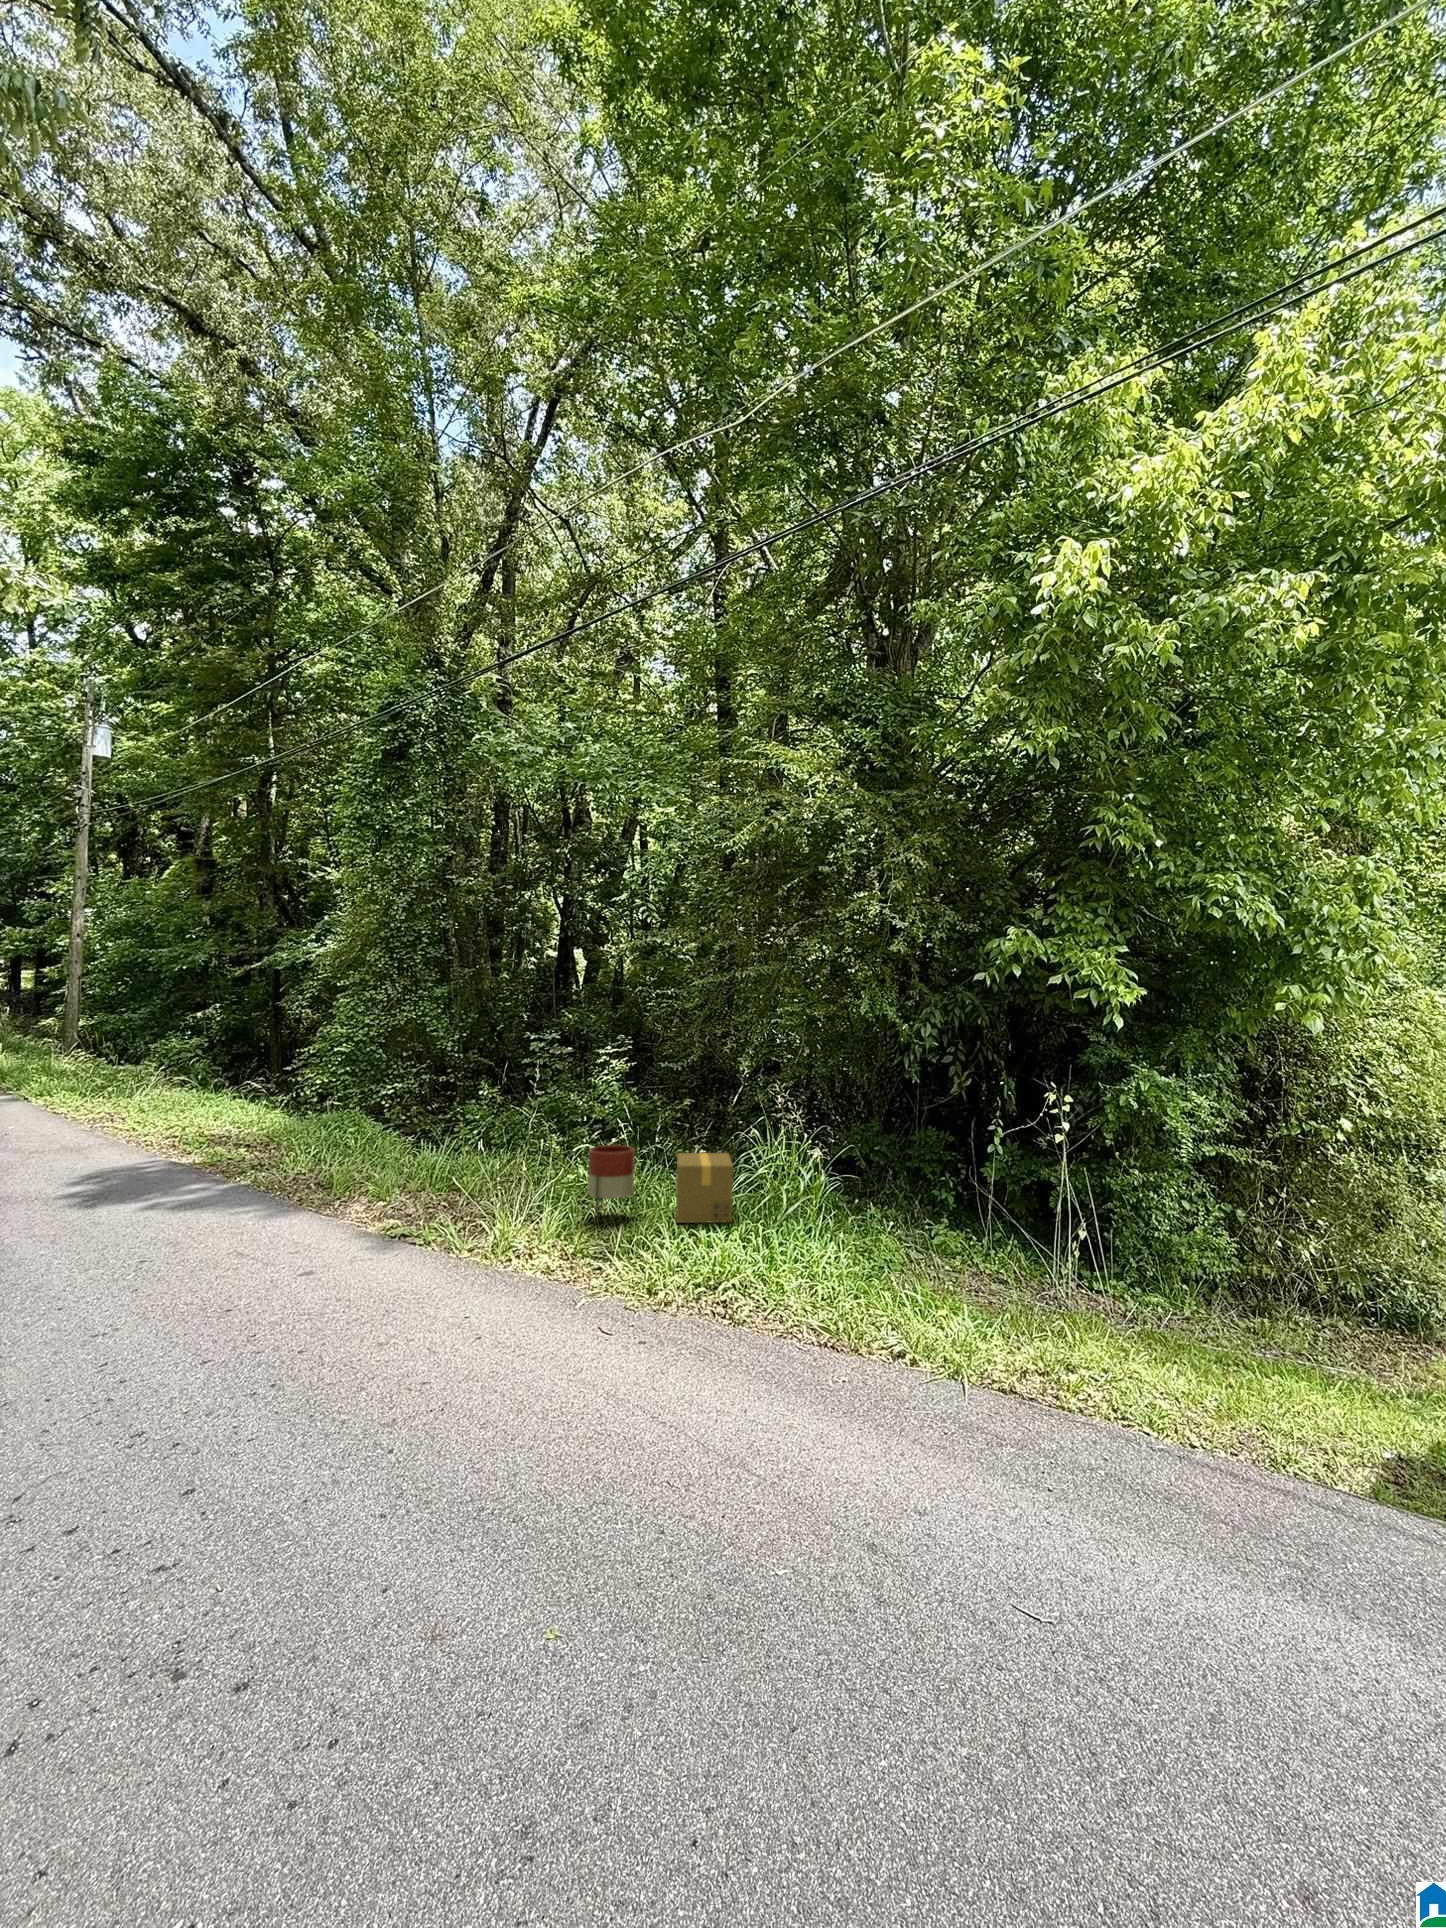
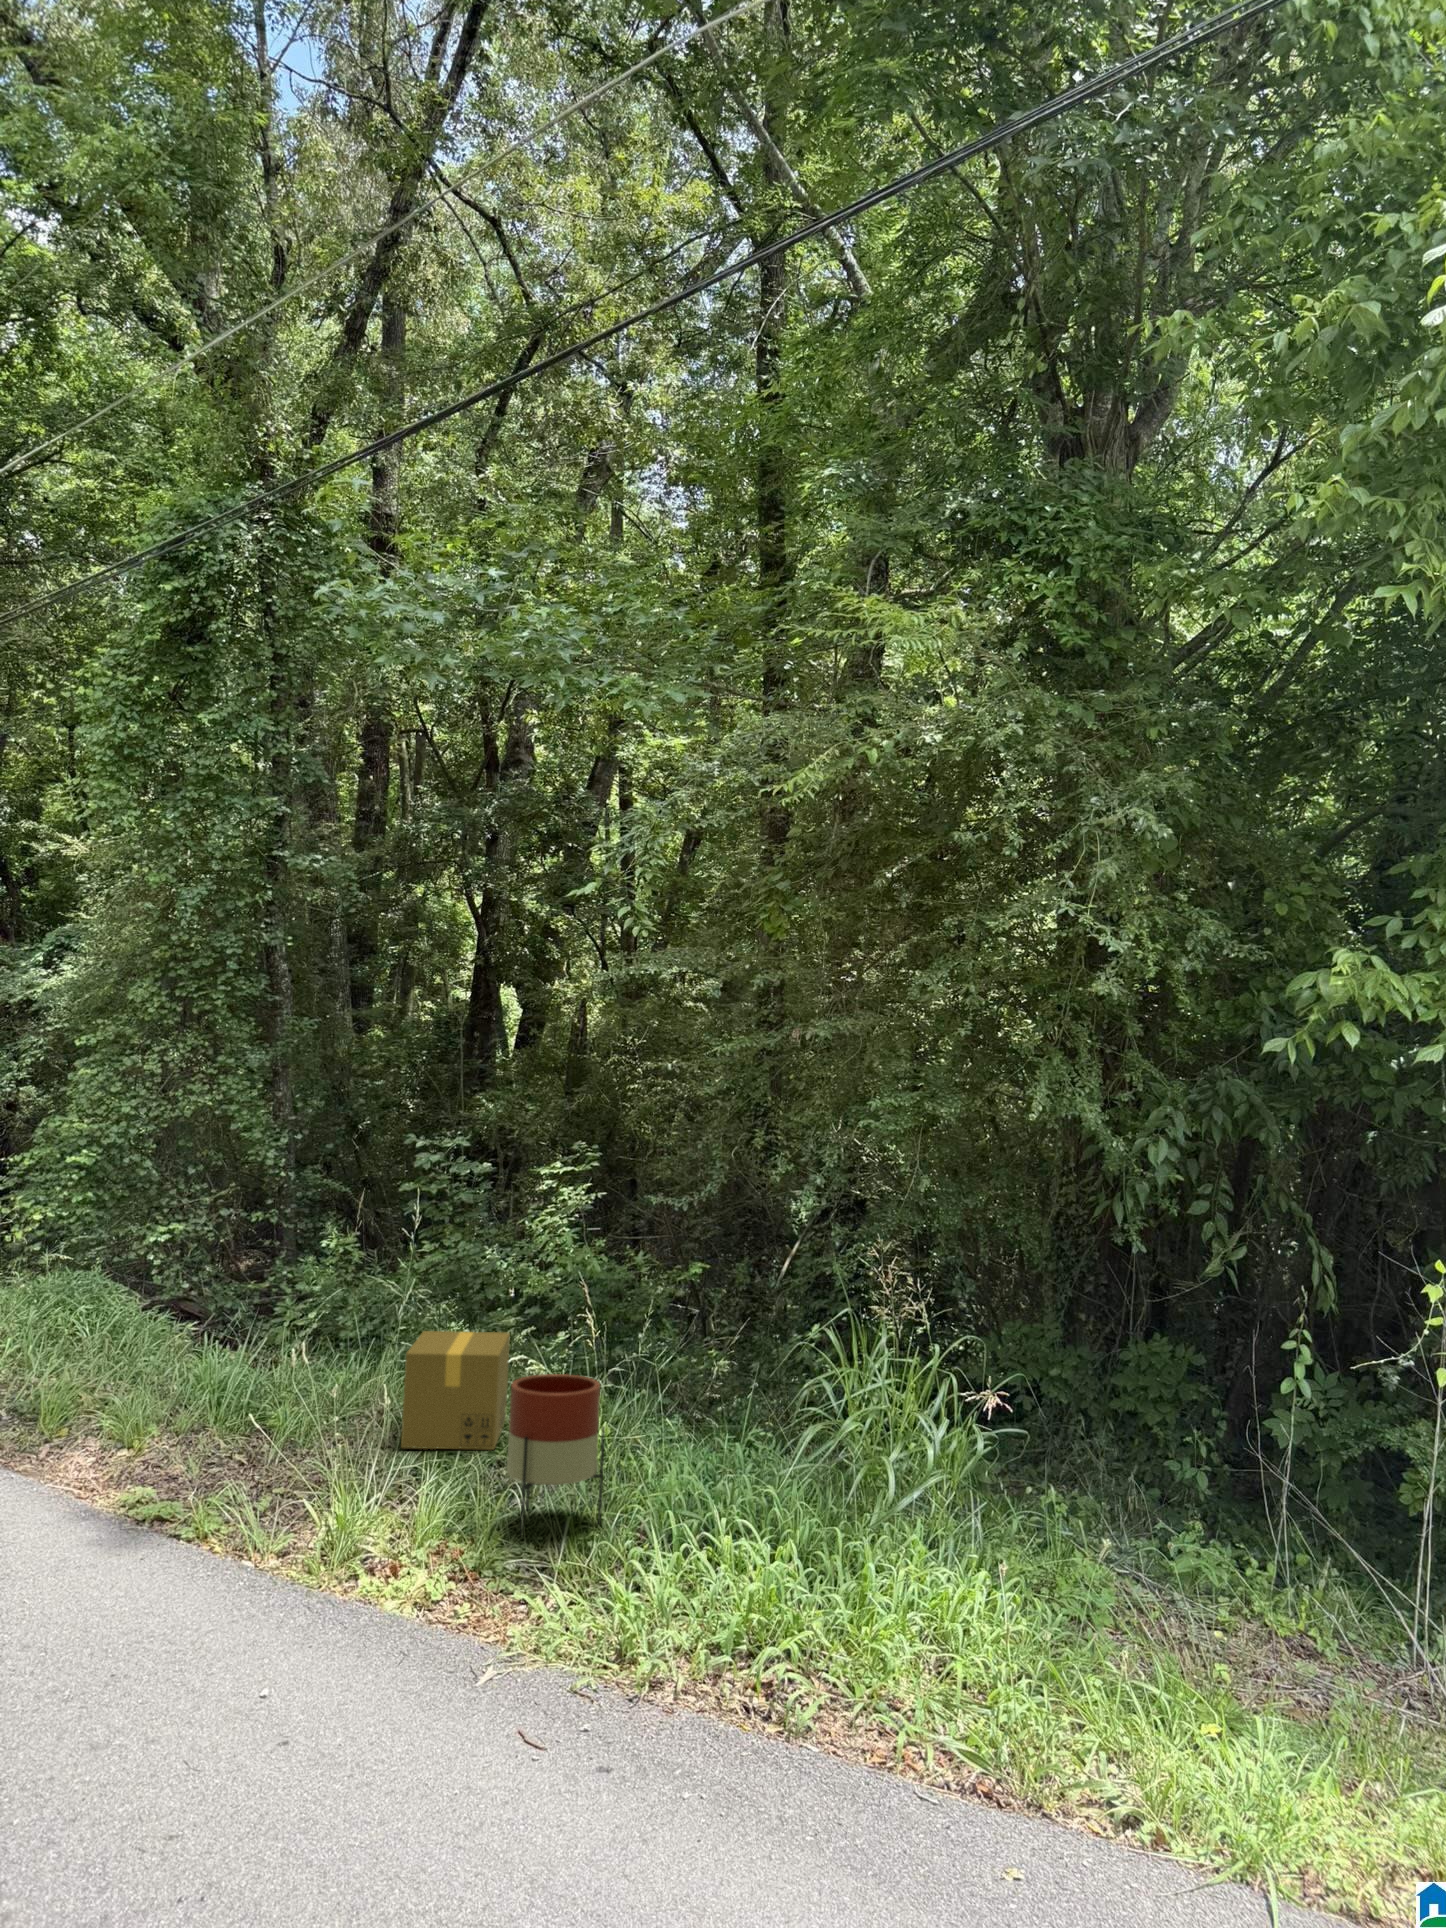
cardboard box: present [676,1153,733,1223] -> present [401,1331,510,1450]

